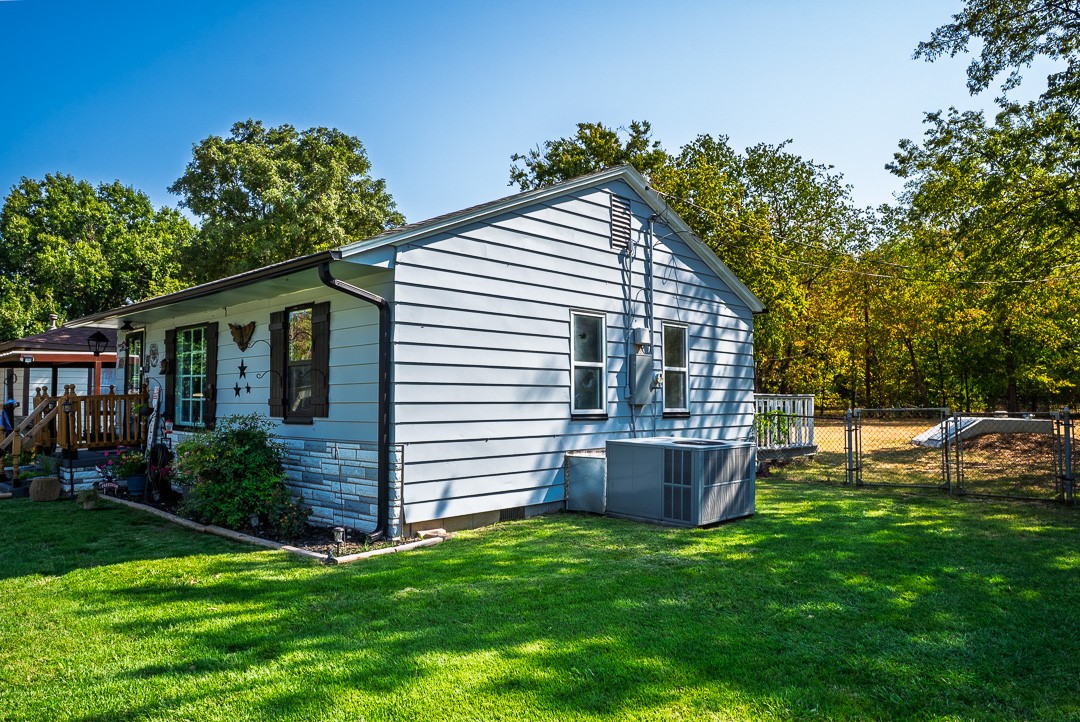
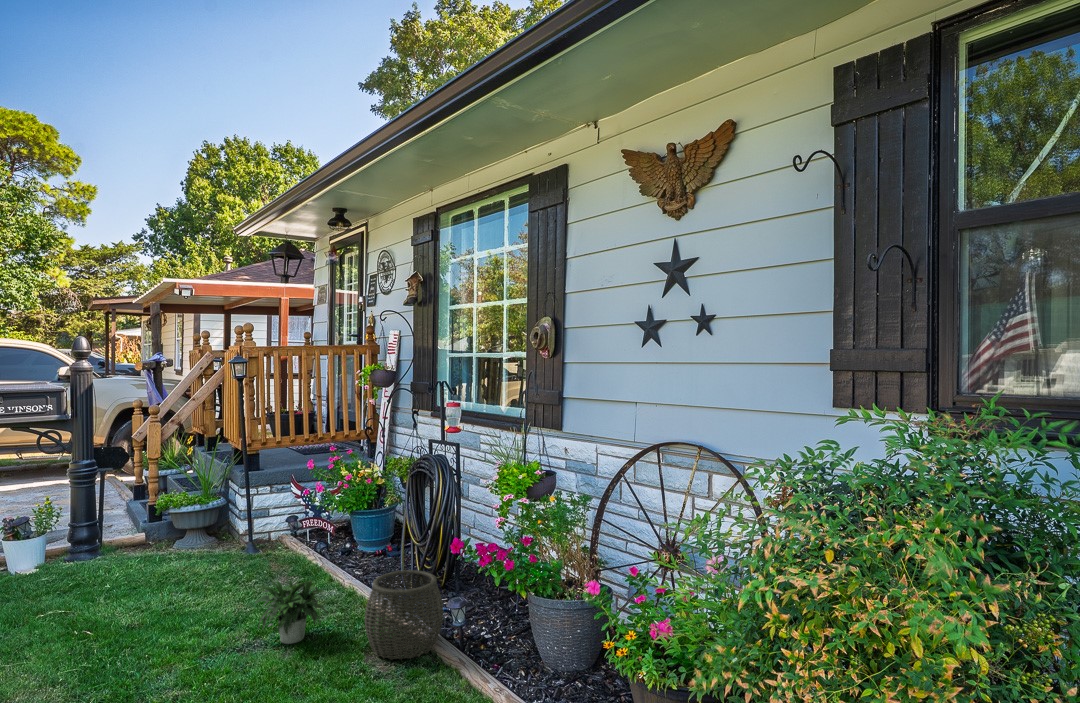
woven basket: present [29,477,61,501] -> present [365,570,443,660]

